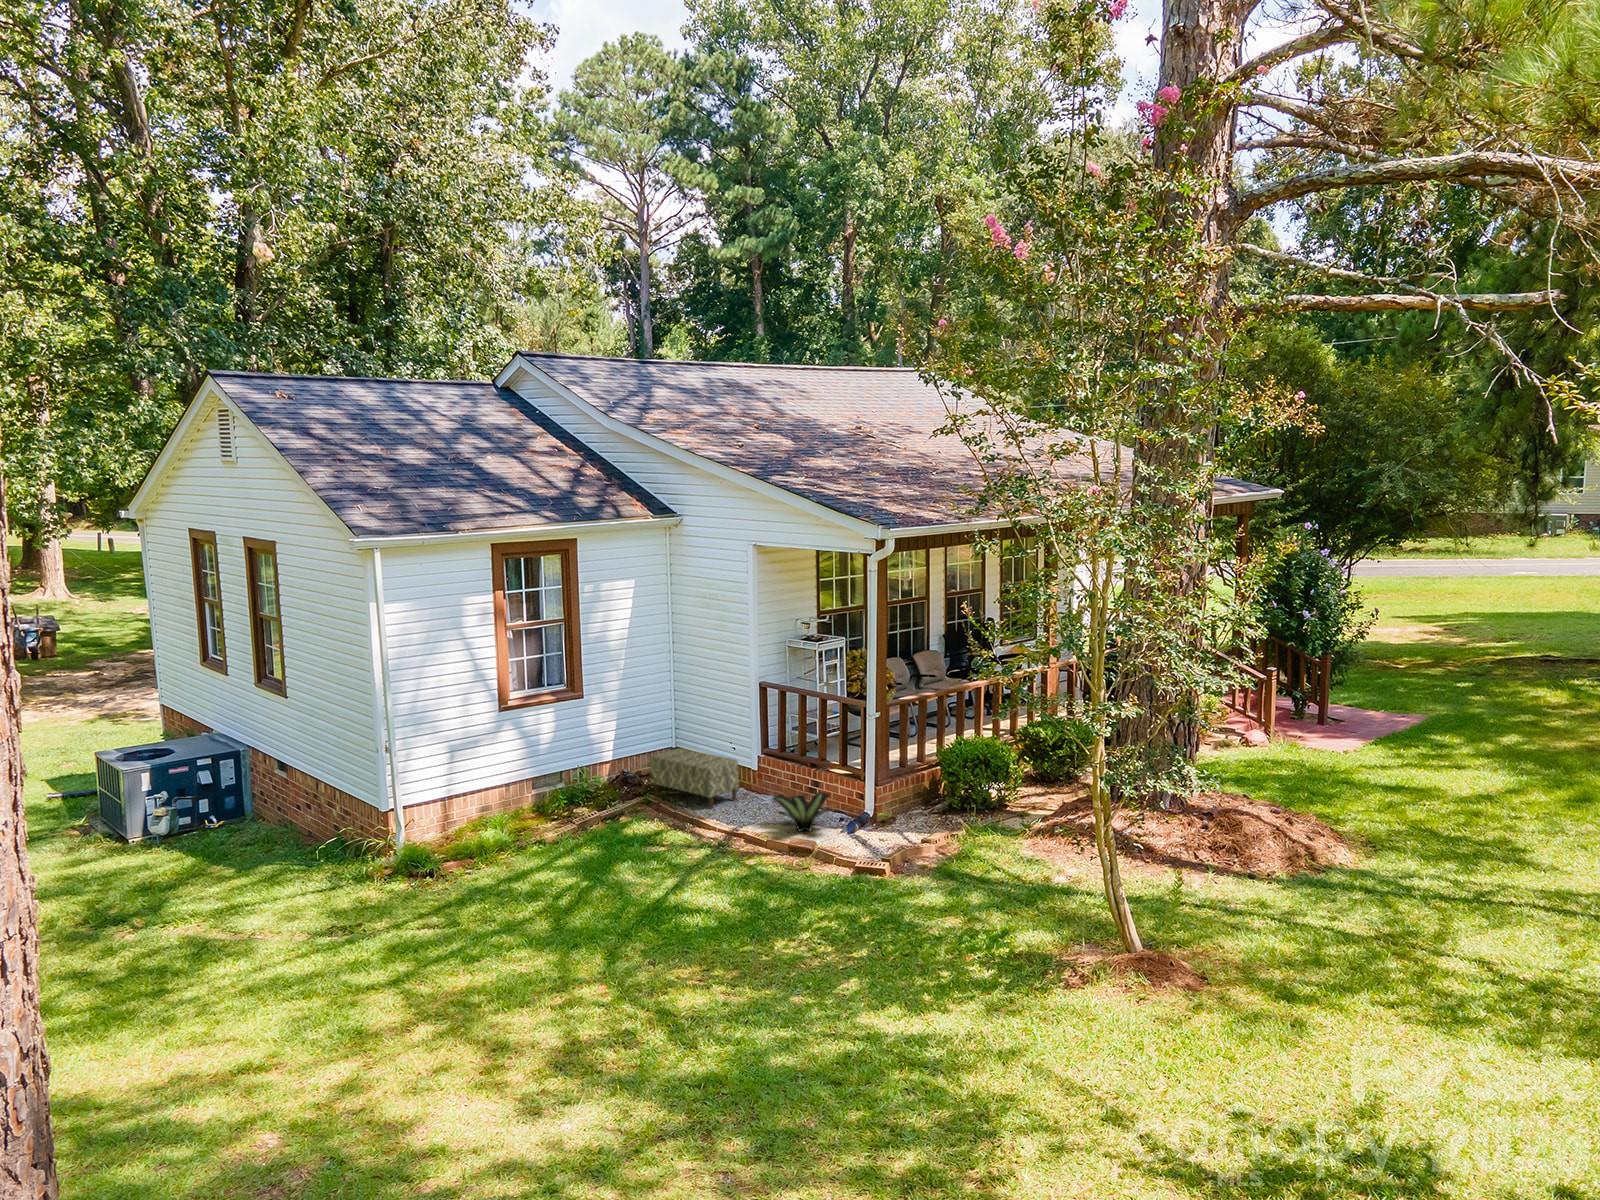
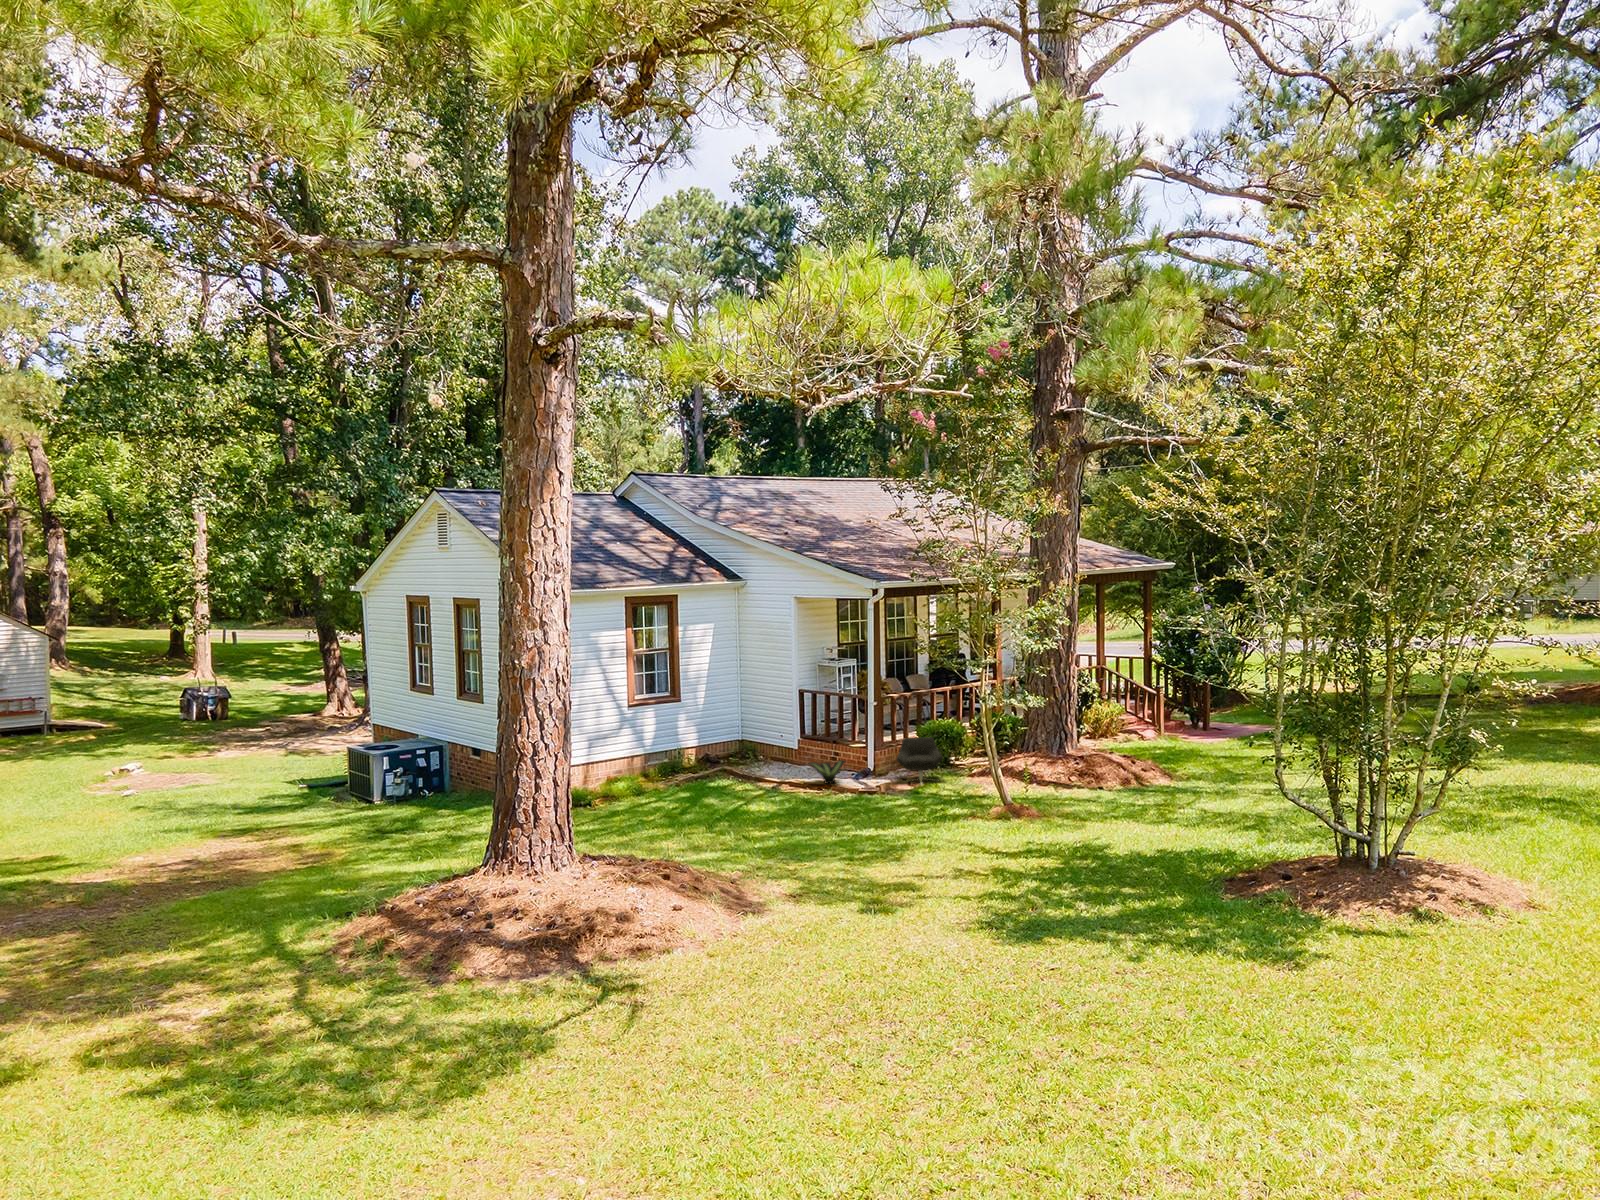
bench: present [650,748,739,809] -> none [724,742,786,778]
lounge chair: none [906,761,978,840] -> present [897,737,943,784]

